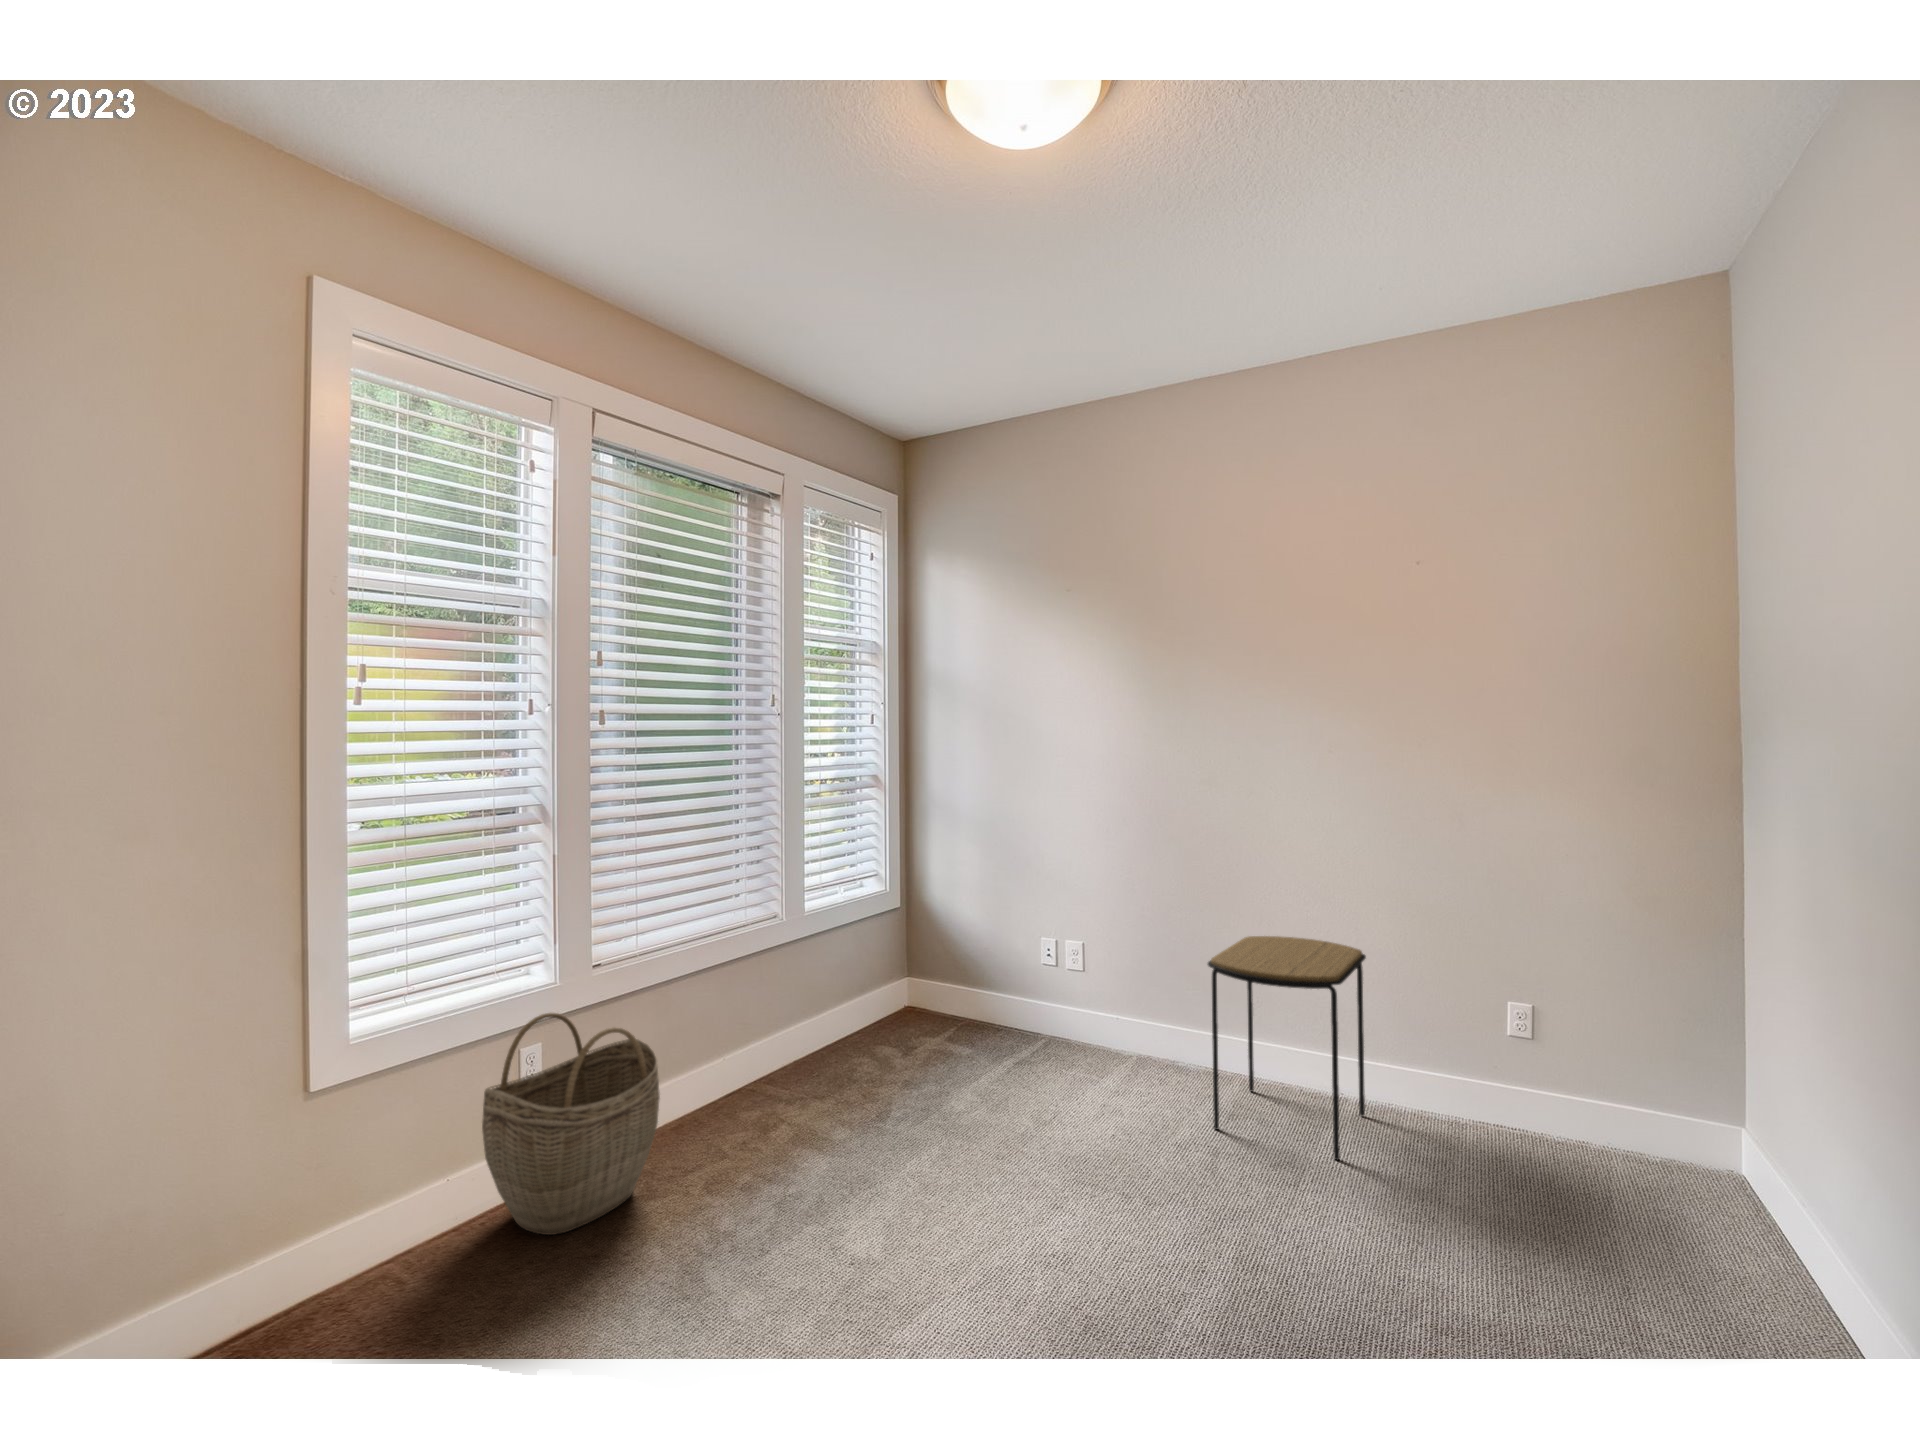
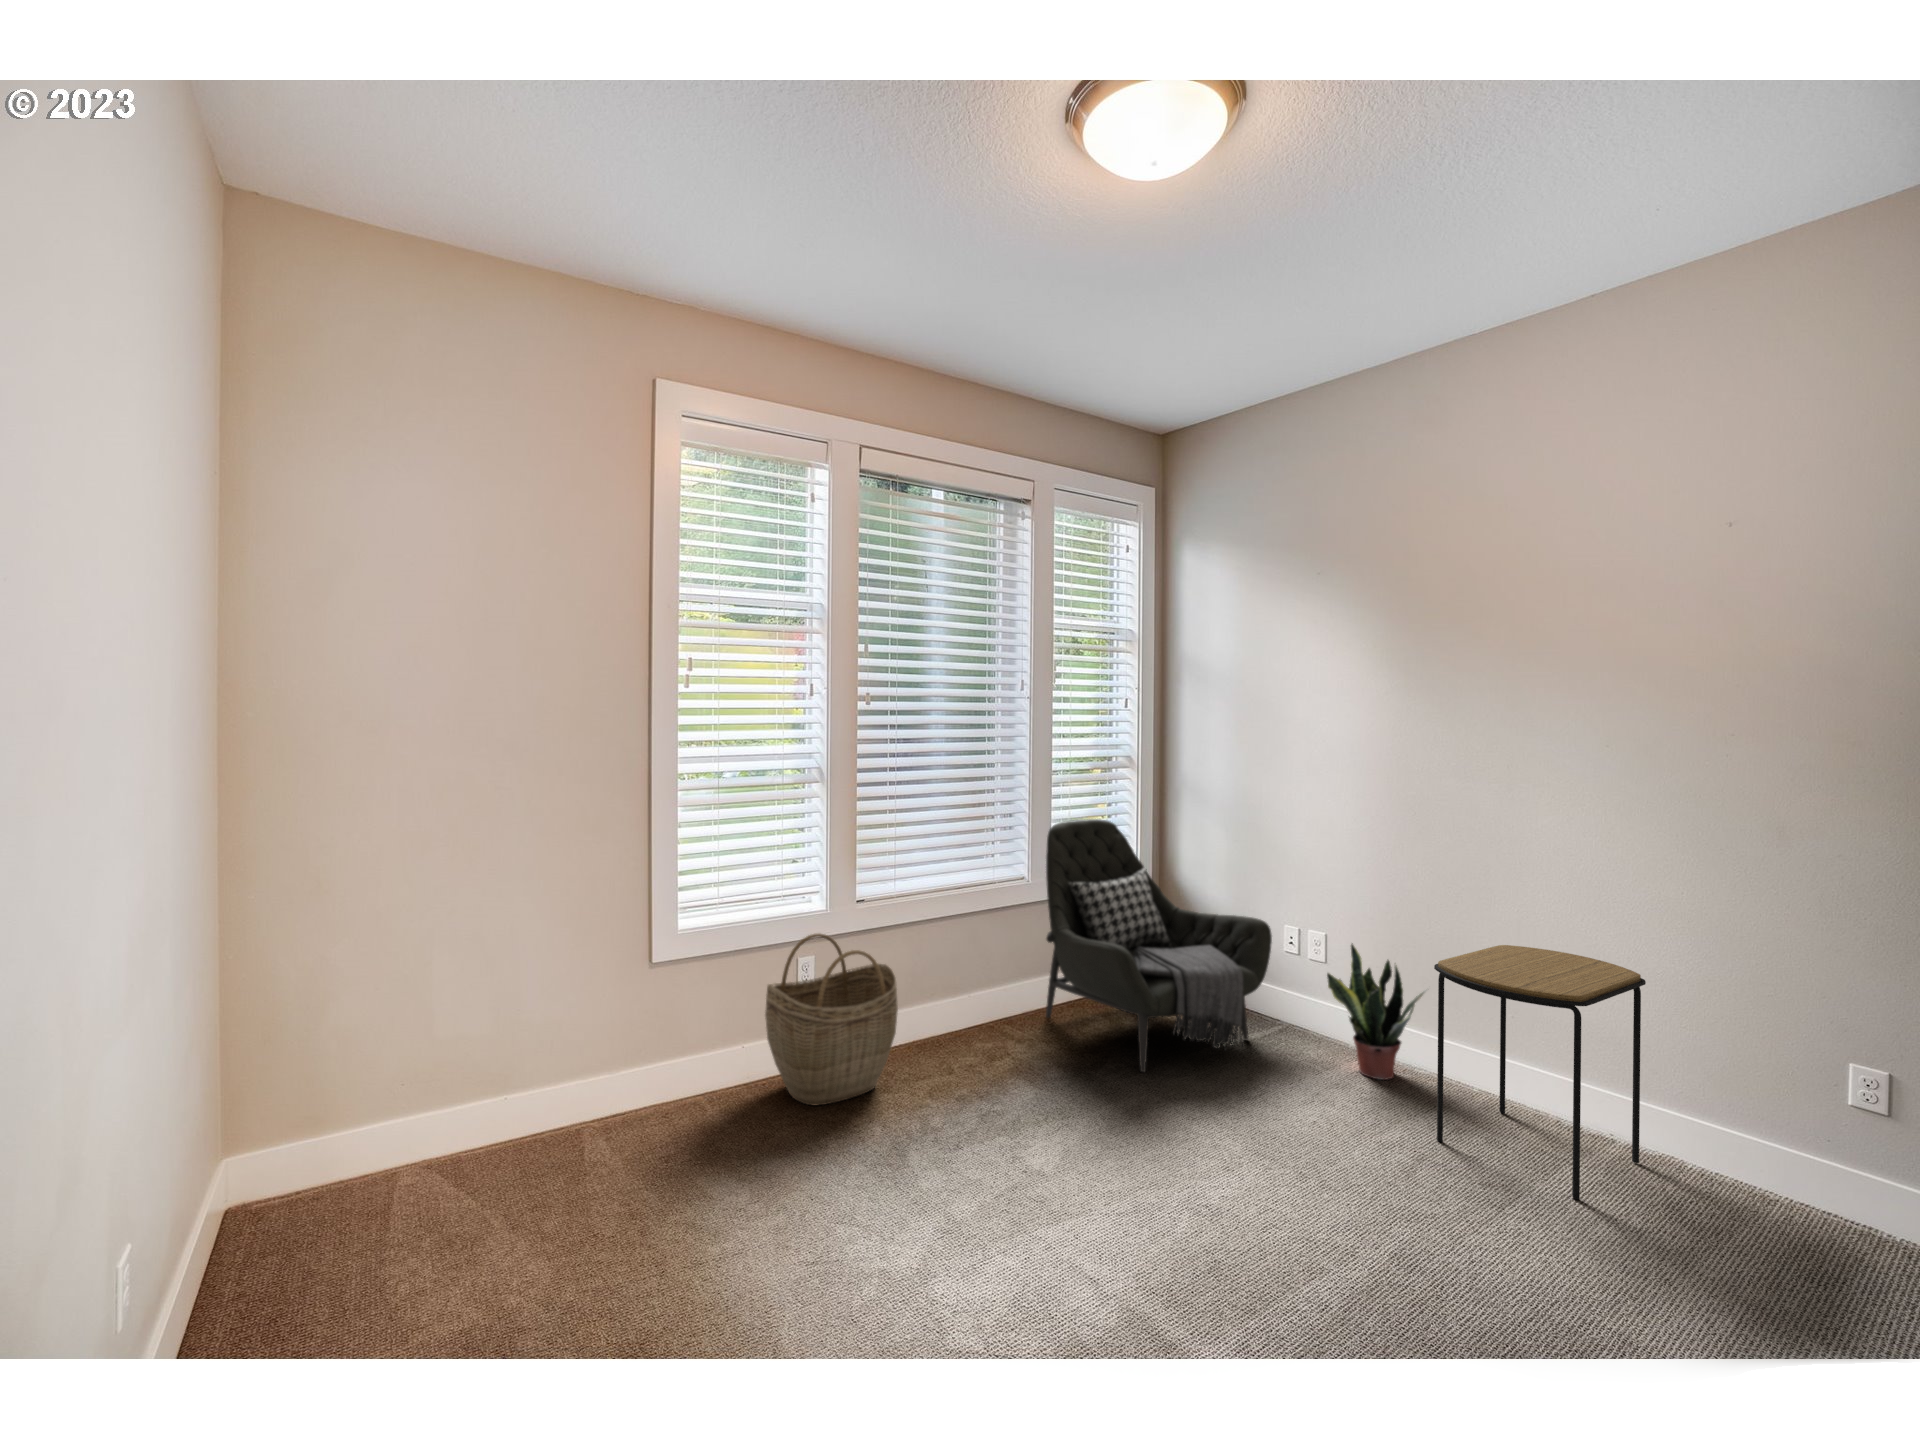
armchair: none [802,845,1034,1114] -> present [1046,819,1272,1072]
potted plant: none [1097,949,1182,1079] -> present [1327,943,1425,1080]

